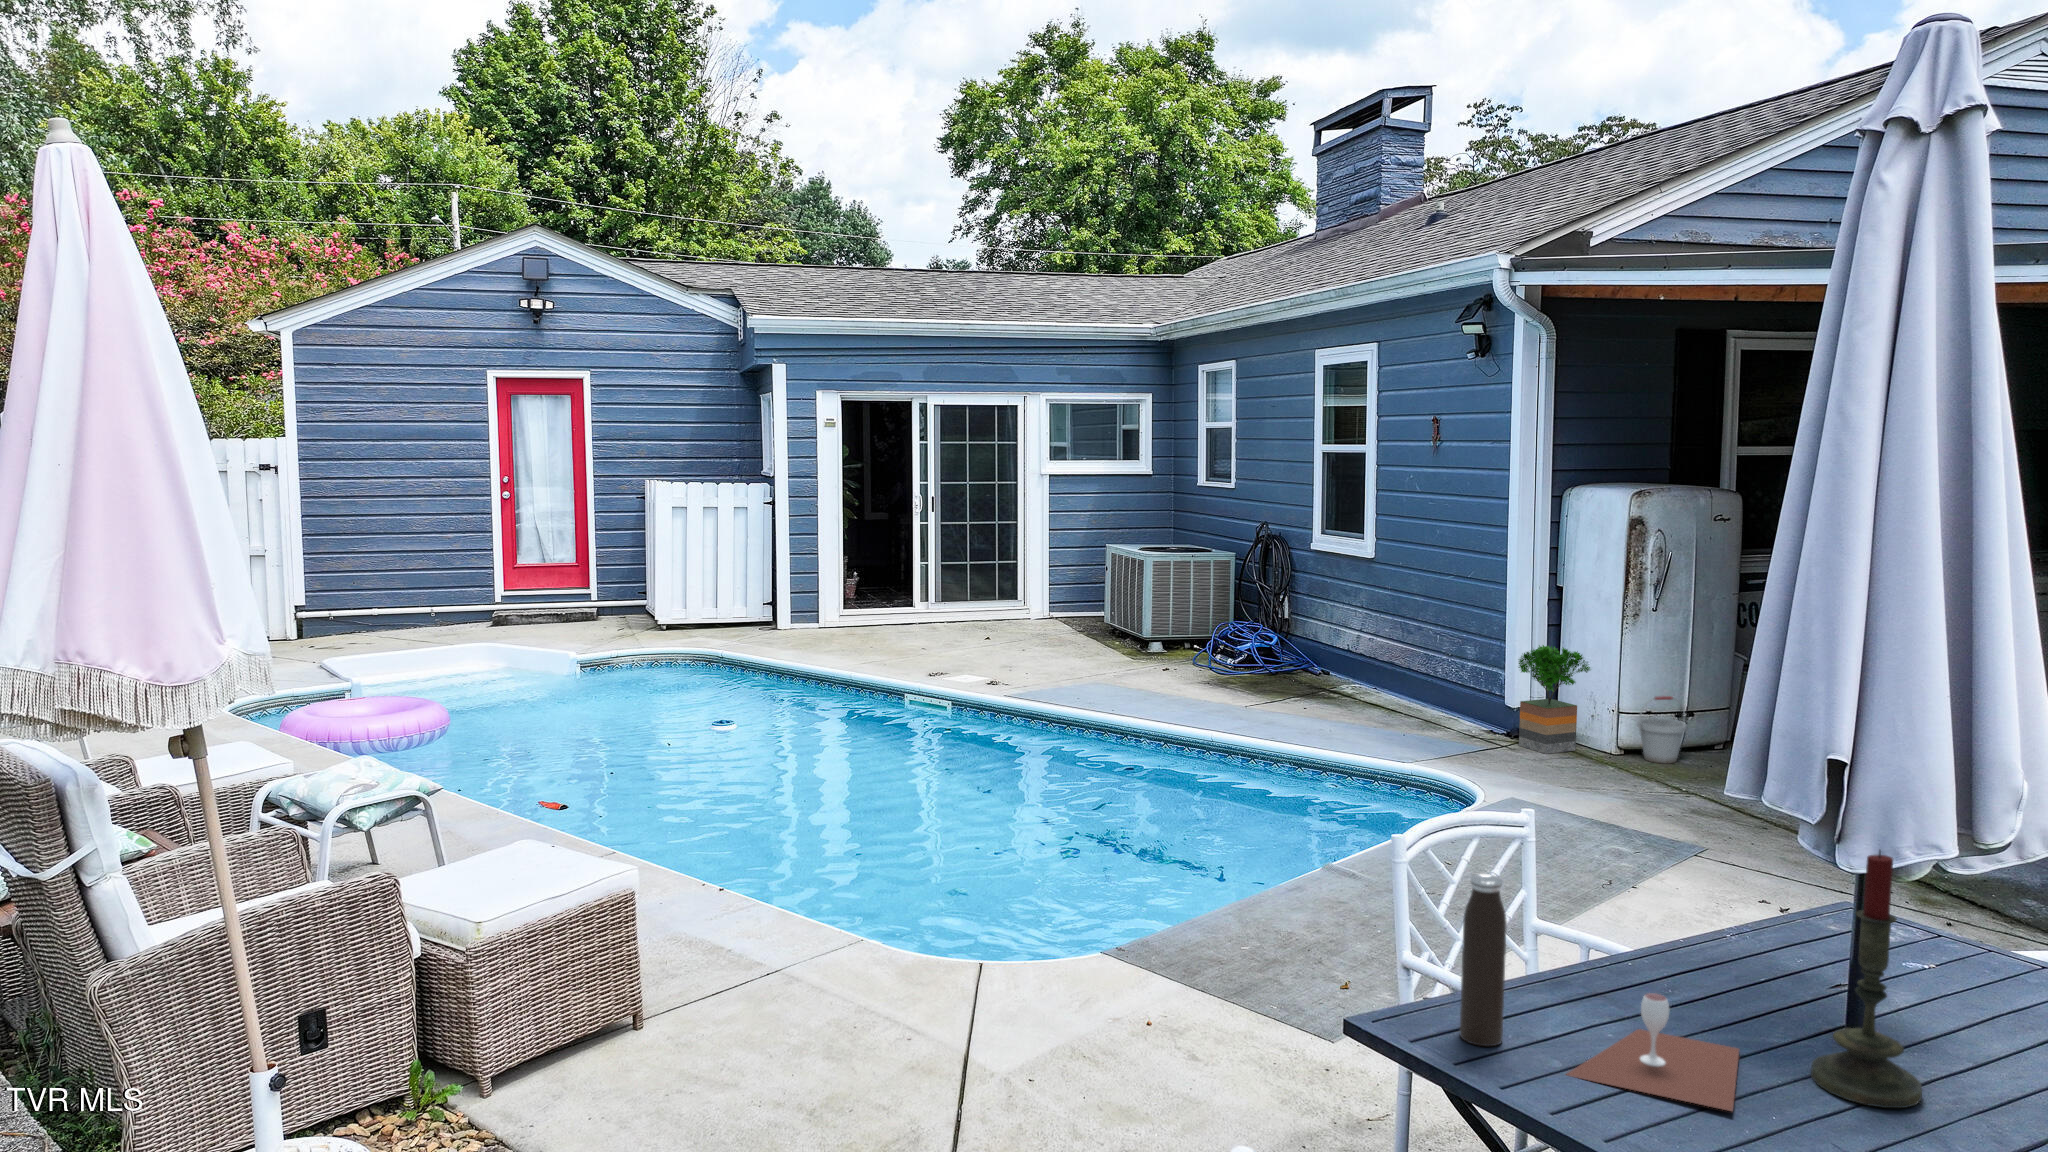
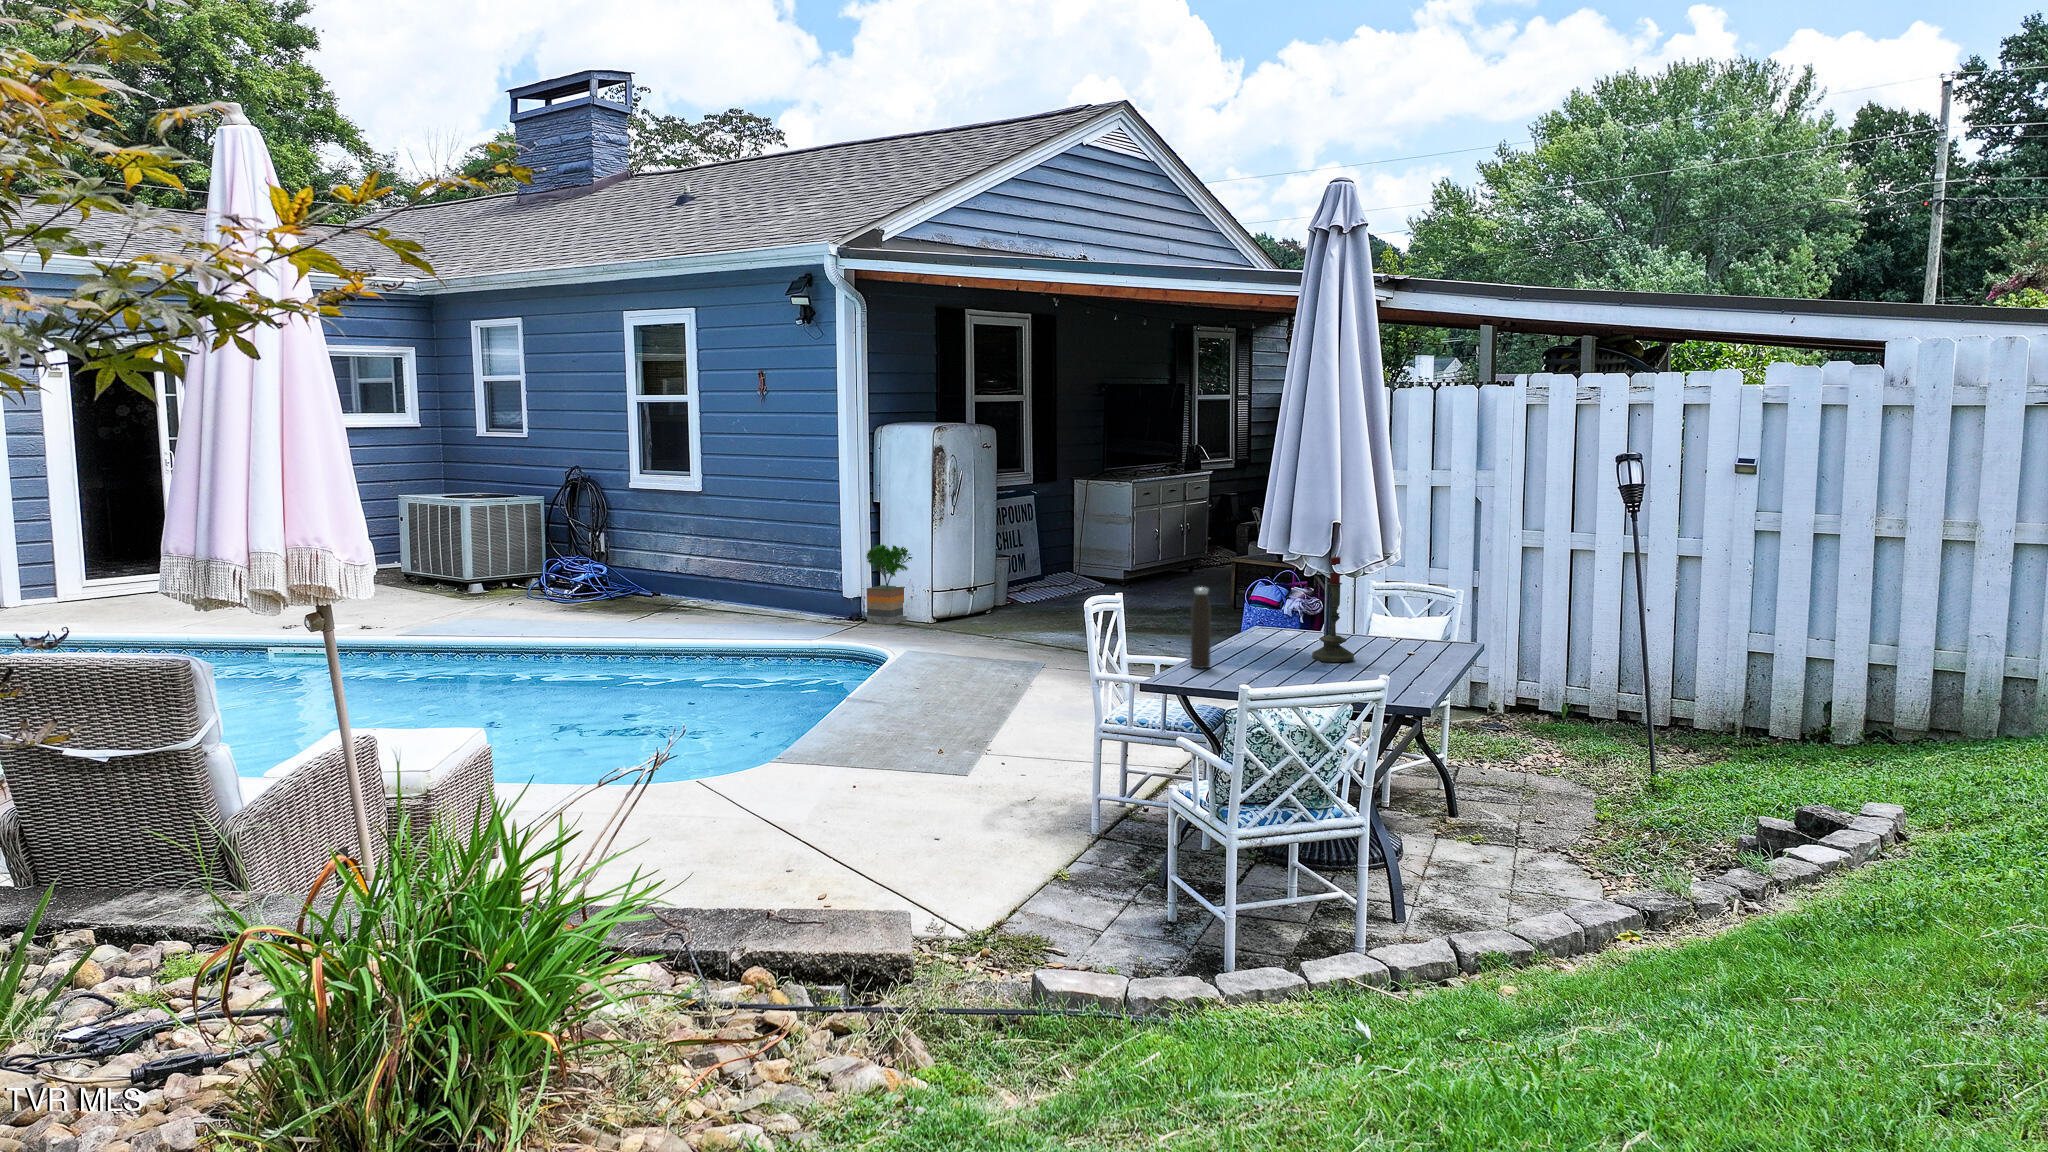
bucket: present [1638,696,1687,764] -> none [947,573,979,621]
wine glass: present [1566,993,1739,1111] -> none [1221,632,1309,671]

